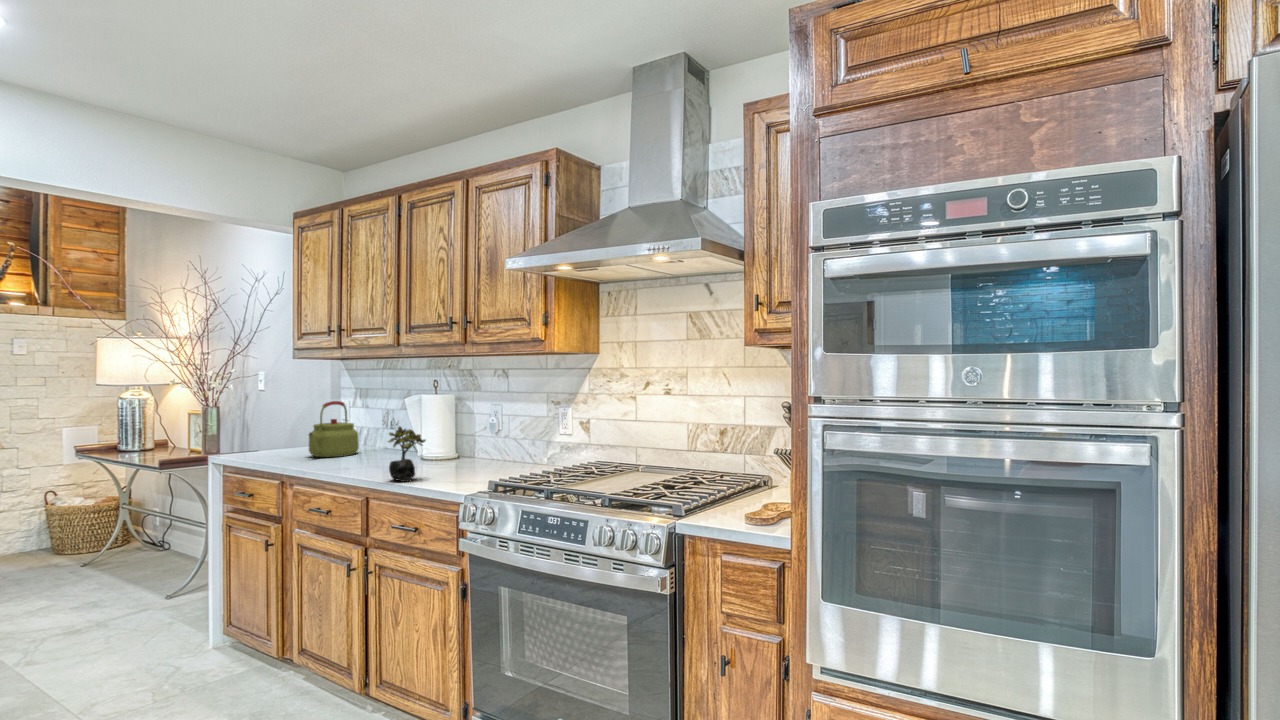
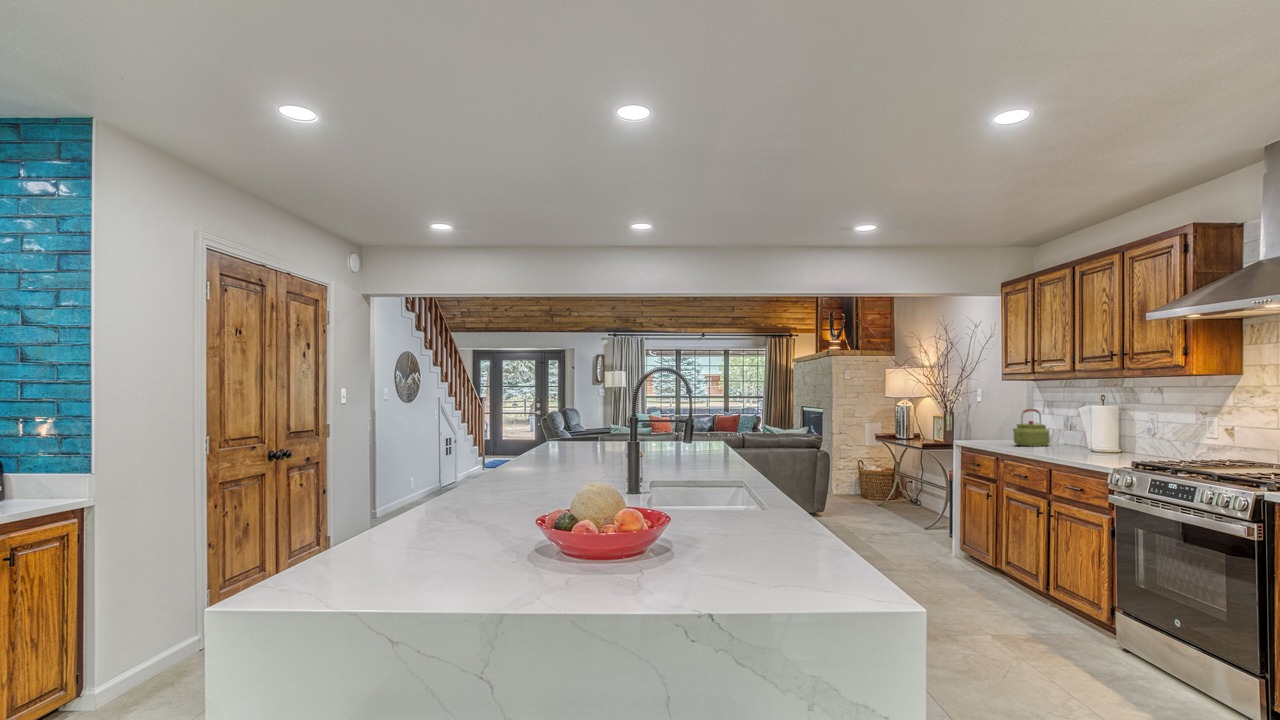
succulent plant: present [388,427,426,482] -> none [1060,423,1089,459]

